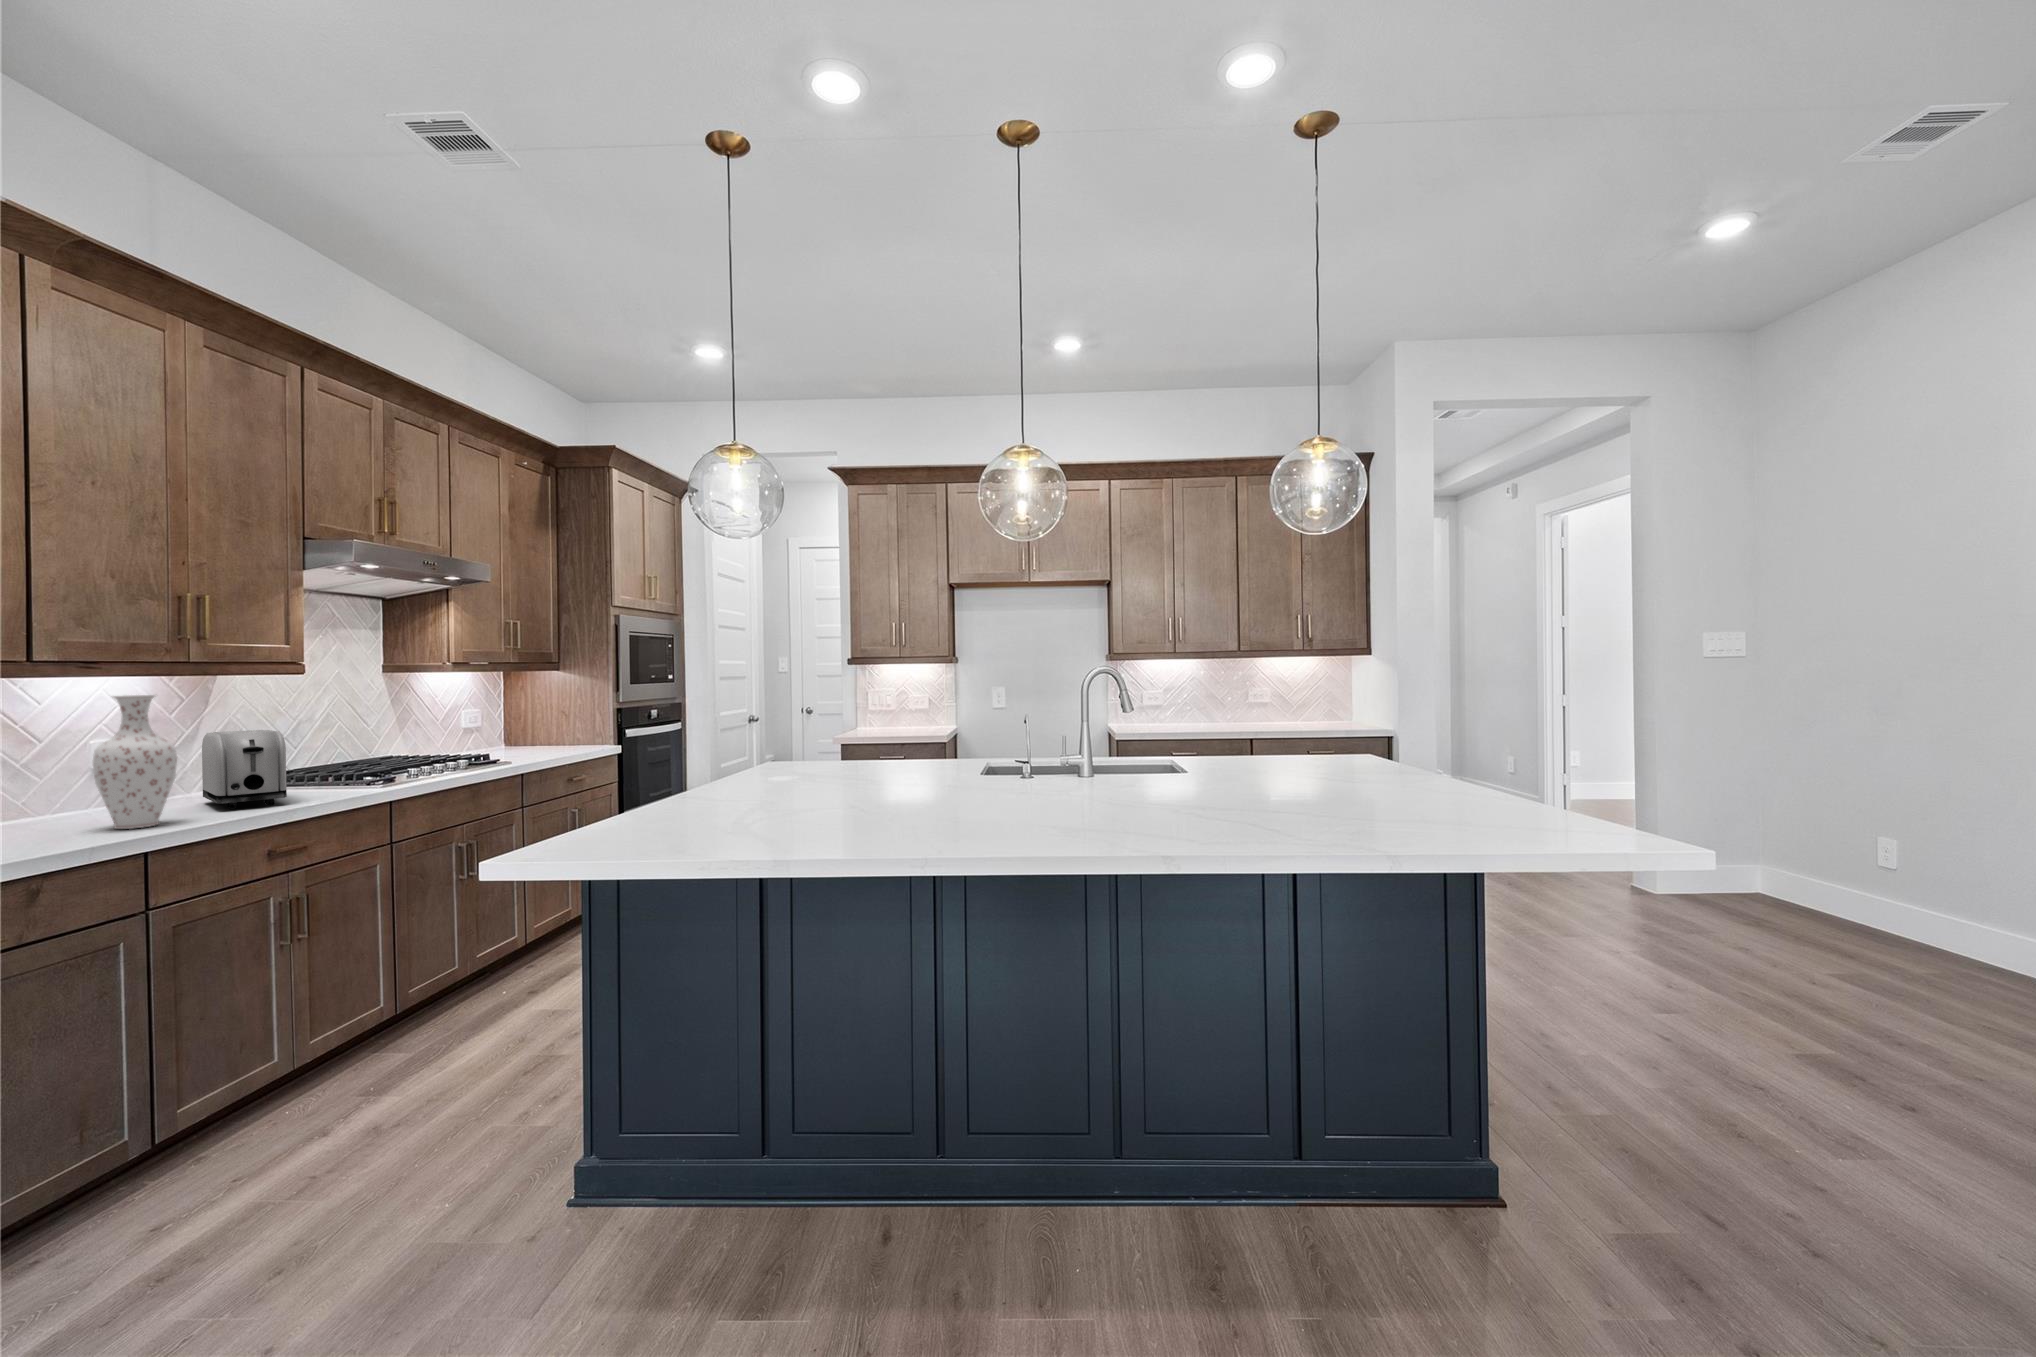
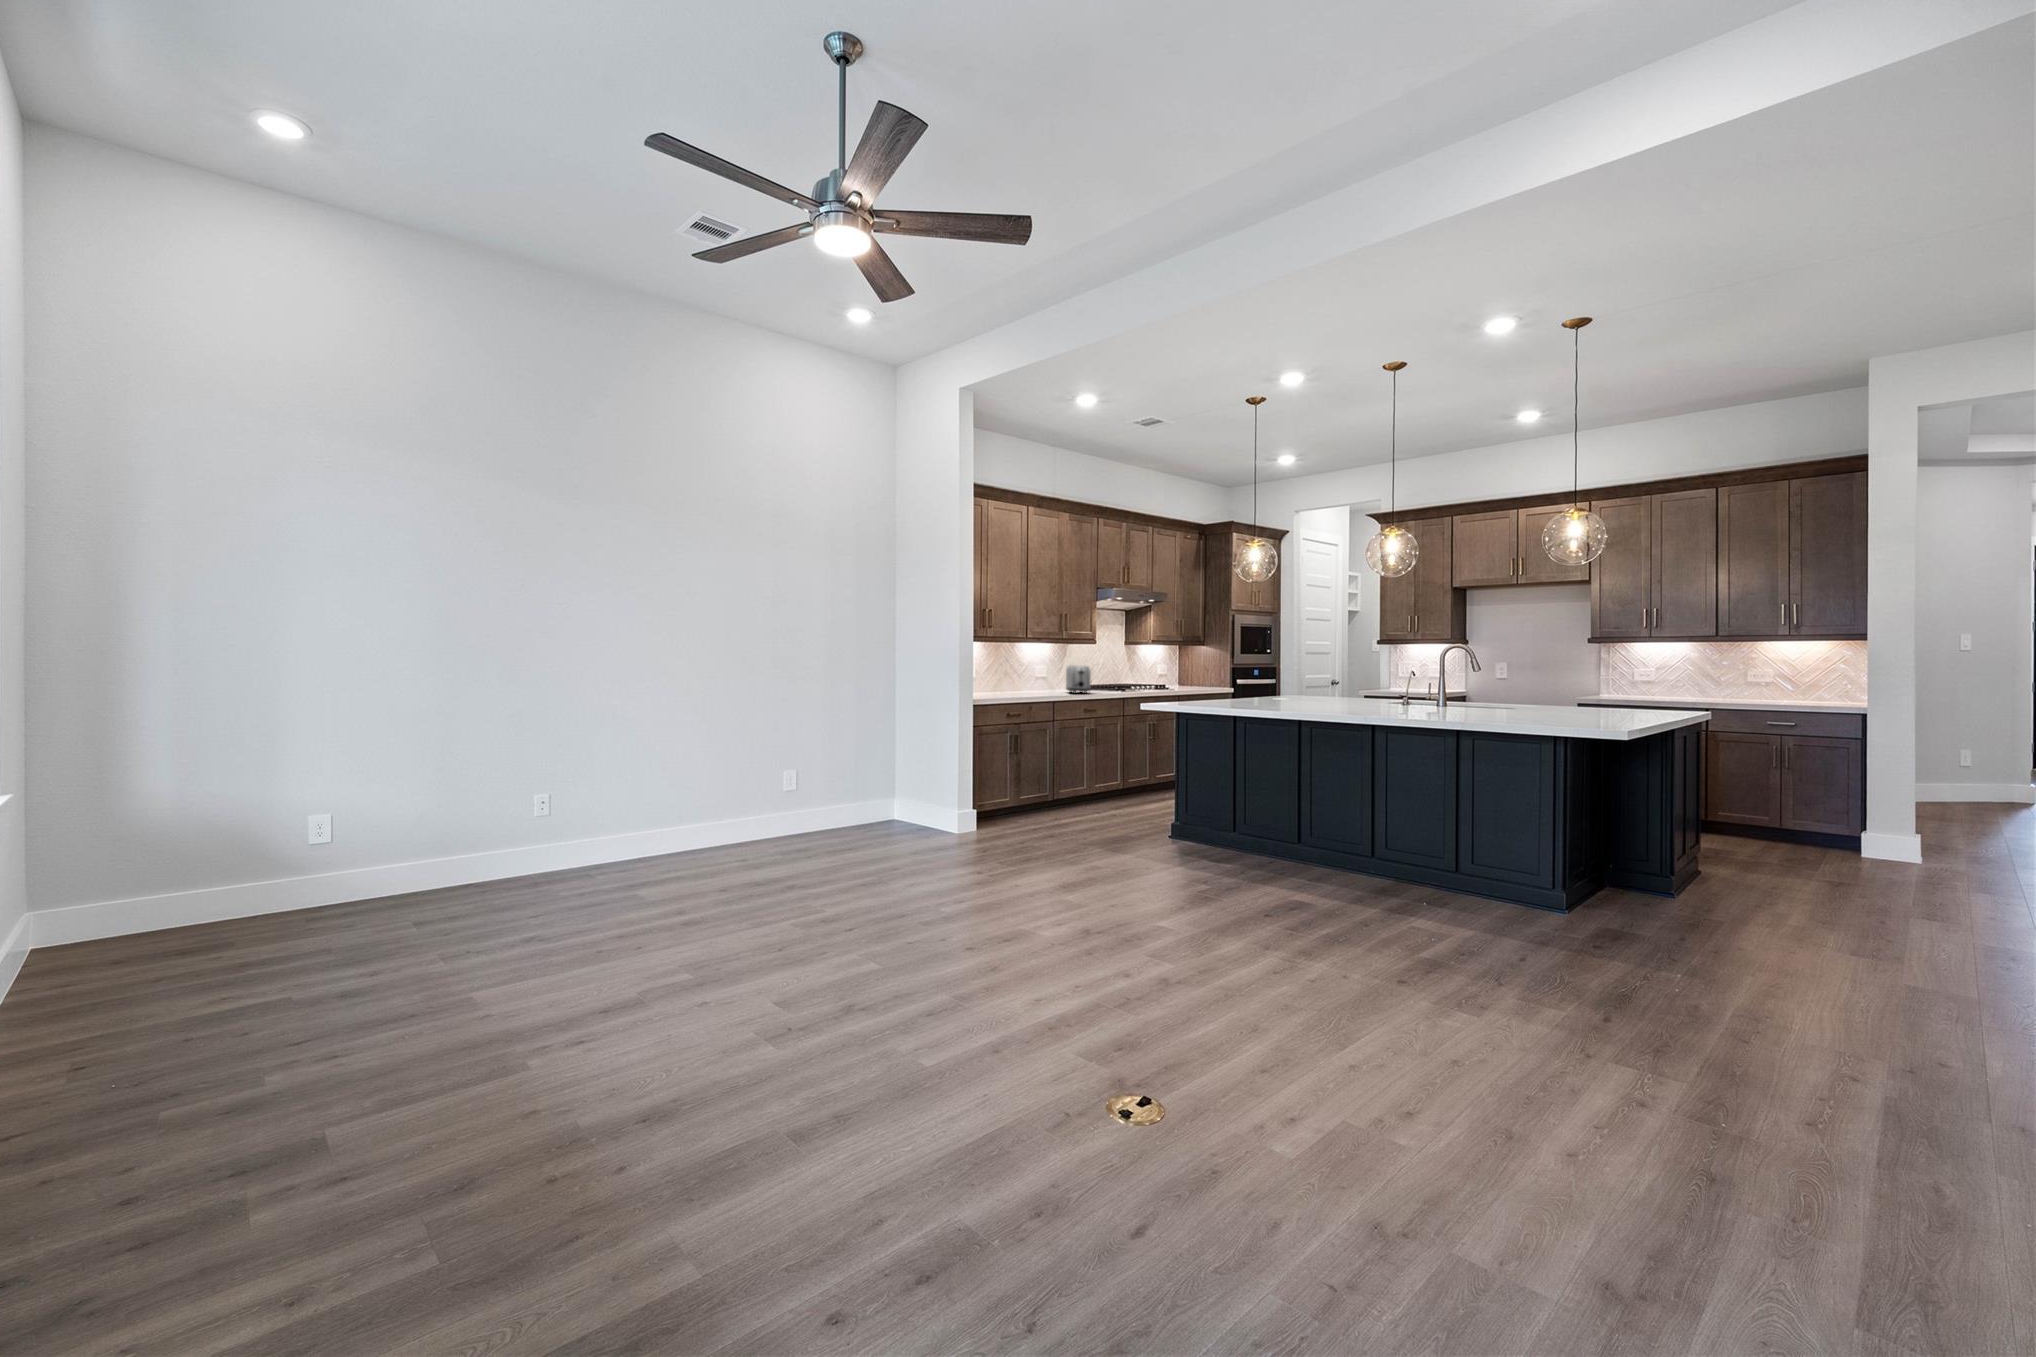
vase: present [93,695,177,829] -> none [1041,650,1061,695]

